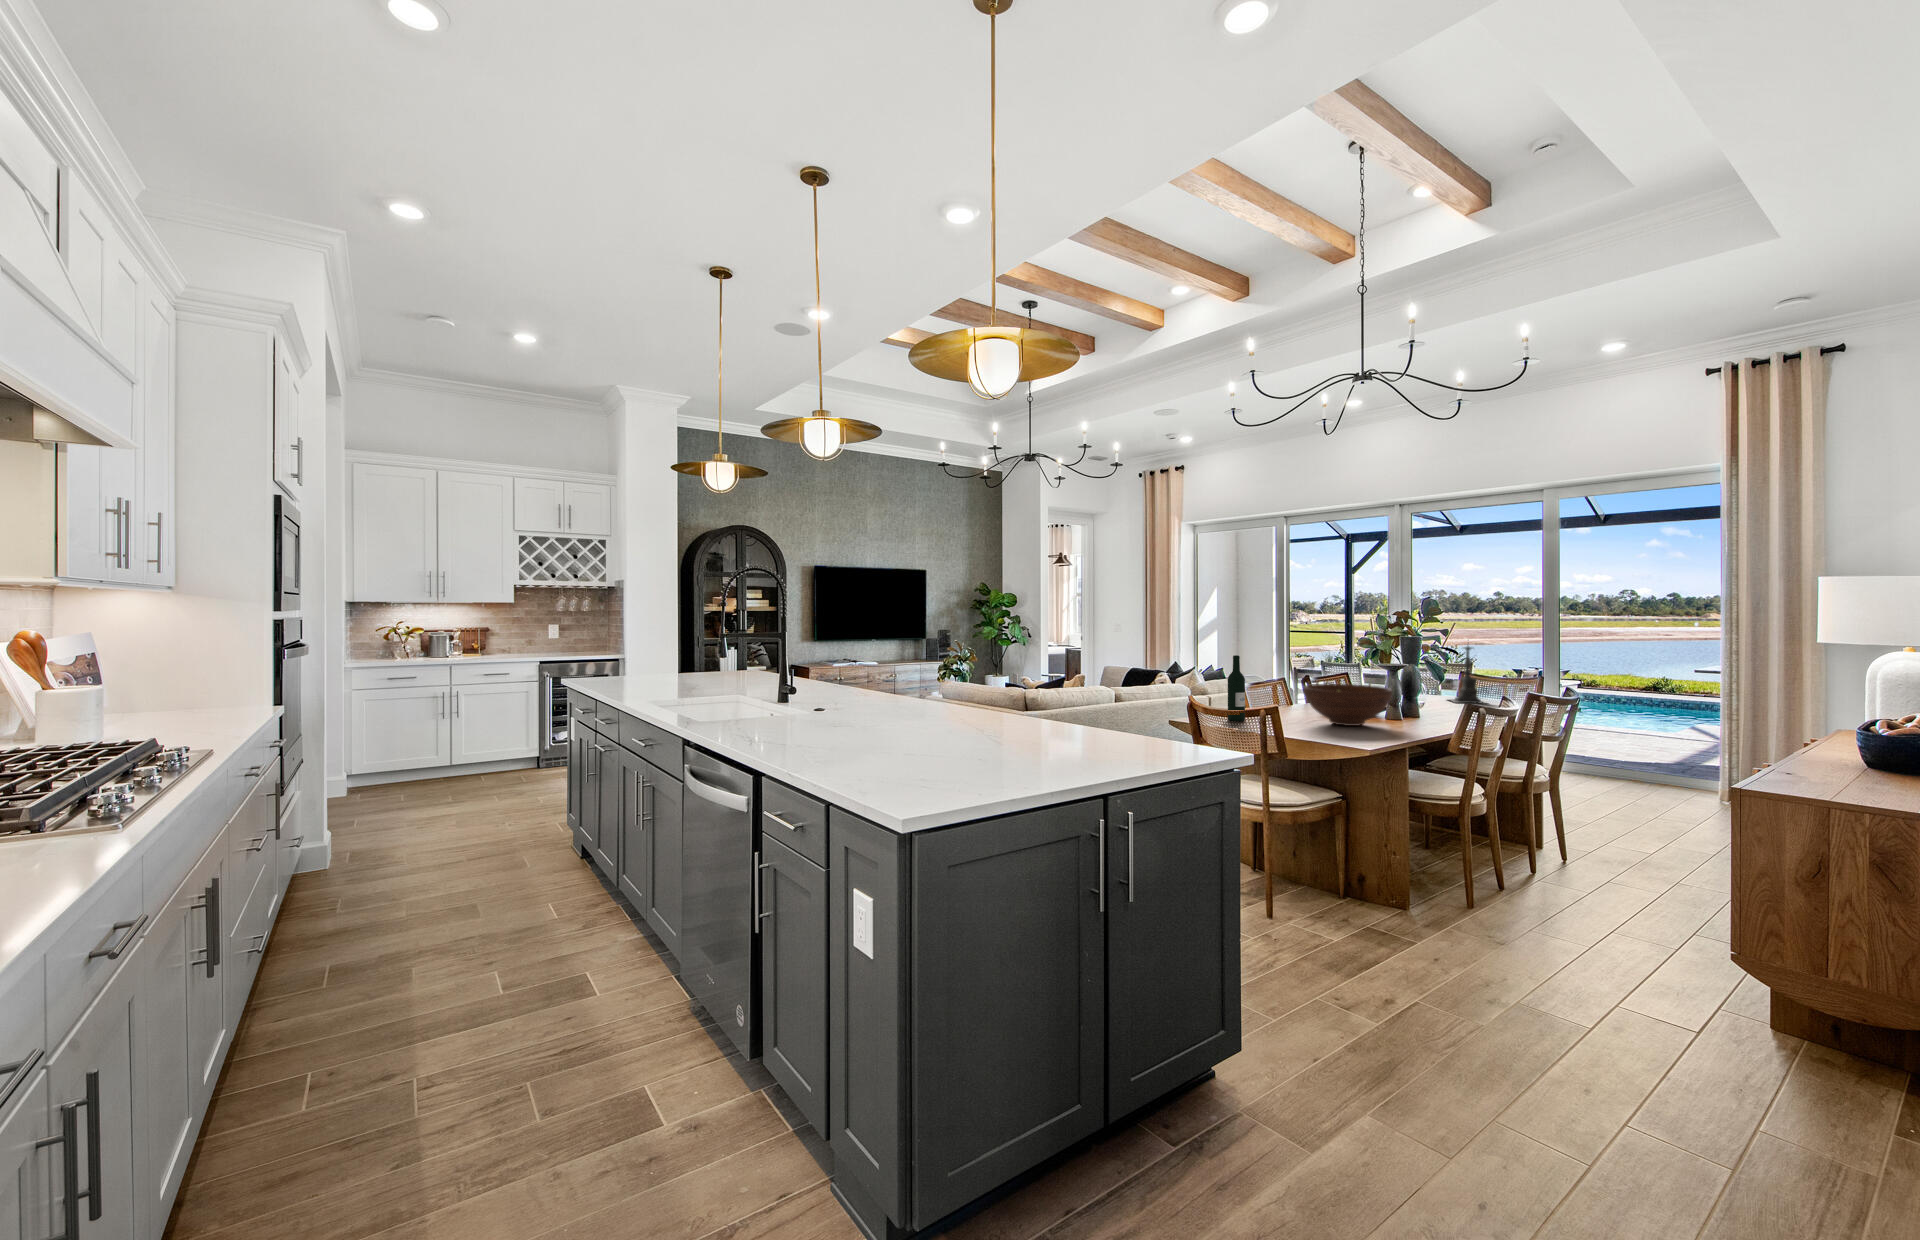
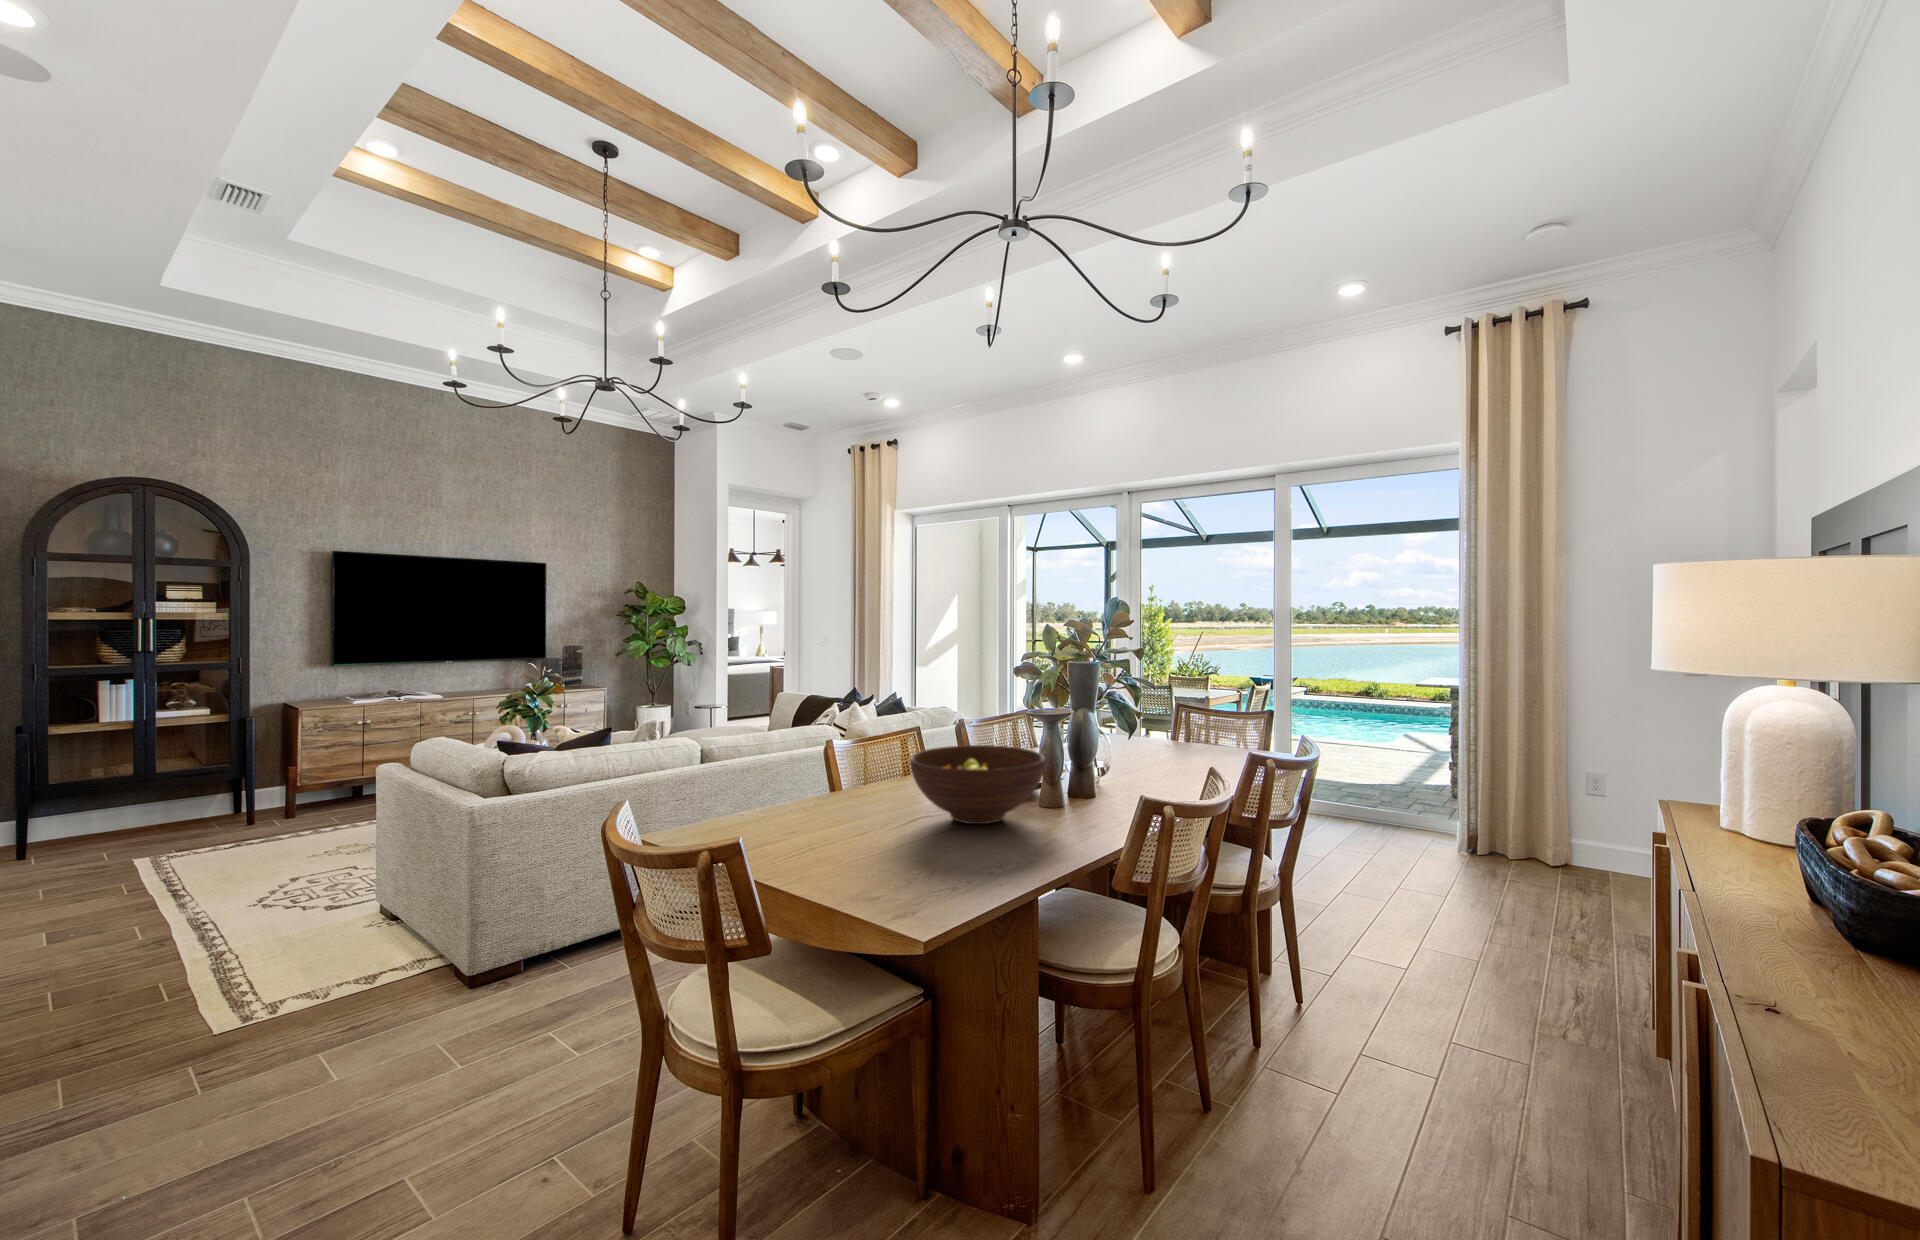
candle holder: present [1450,646,1485,704] -> none [1159,660,1211,752]
wine bottle: present [1228,655,1245,721] -> none [790,702,820,819]

